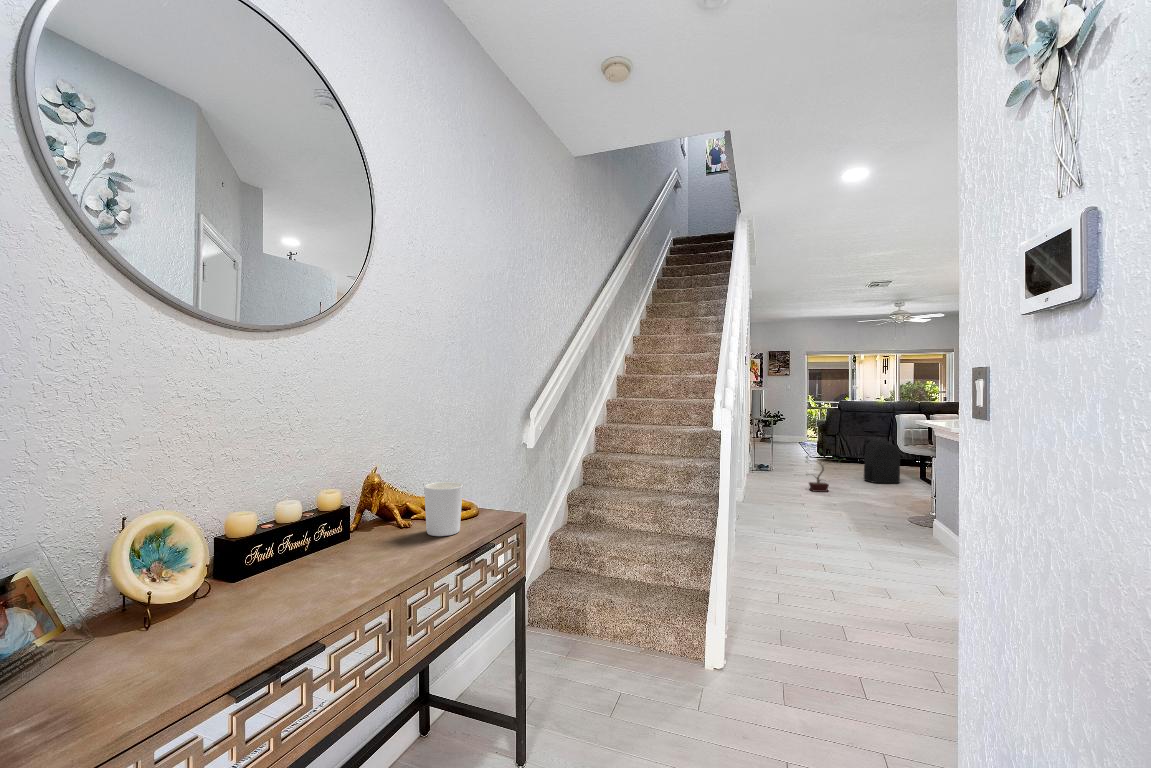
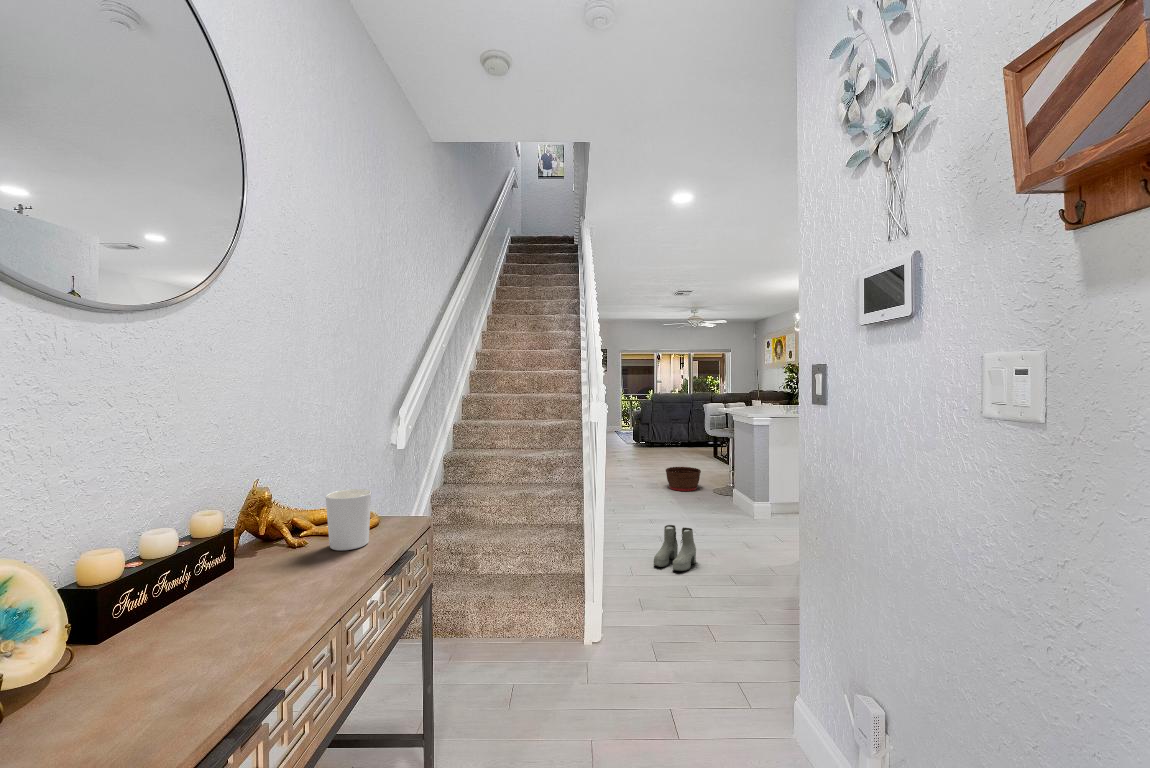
backpack: present [864,439,900,483] -> none [673,422,700,460]
potted plant: present [806,449,845,492] -> none [631,433,663,471]
basket: none [845,490,893,521] -> present [666,467,701,491]
boots: none [808,557,865,614] -> present [654,525,696,571]

